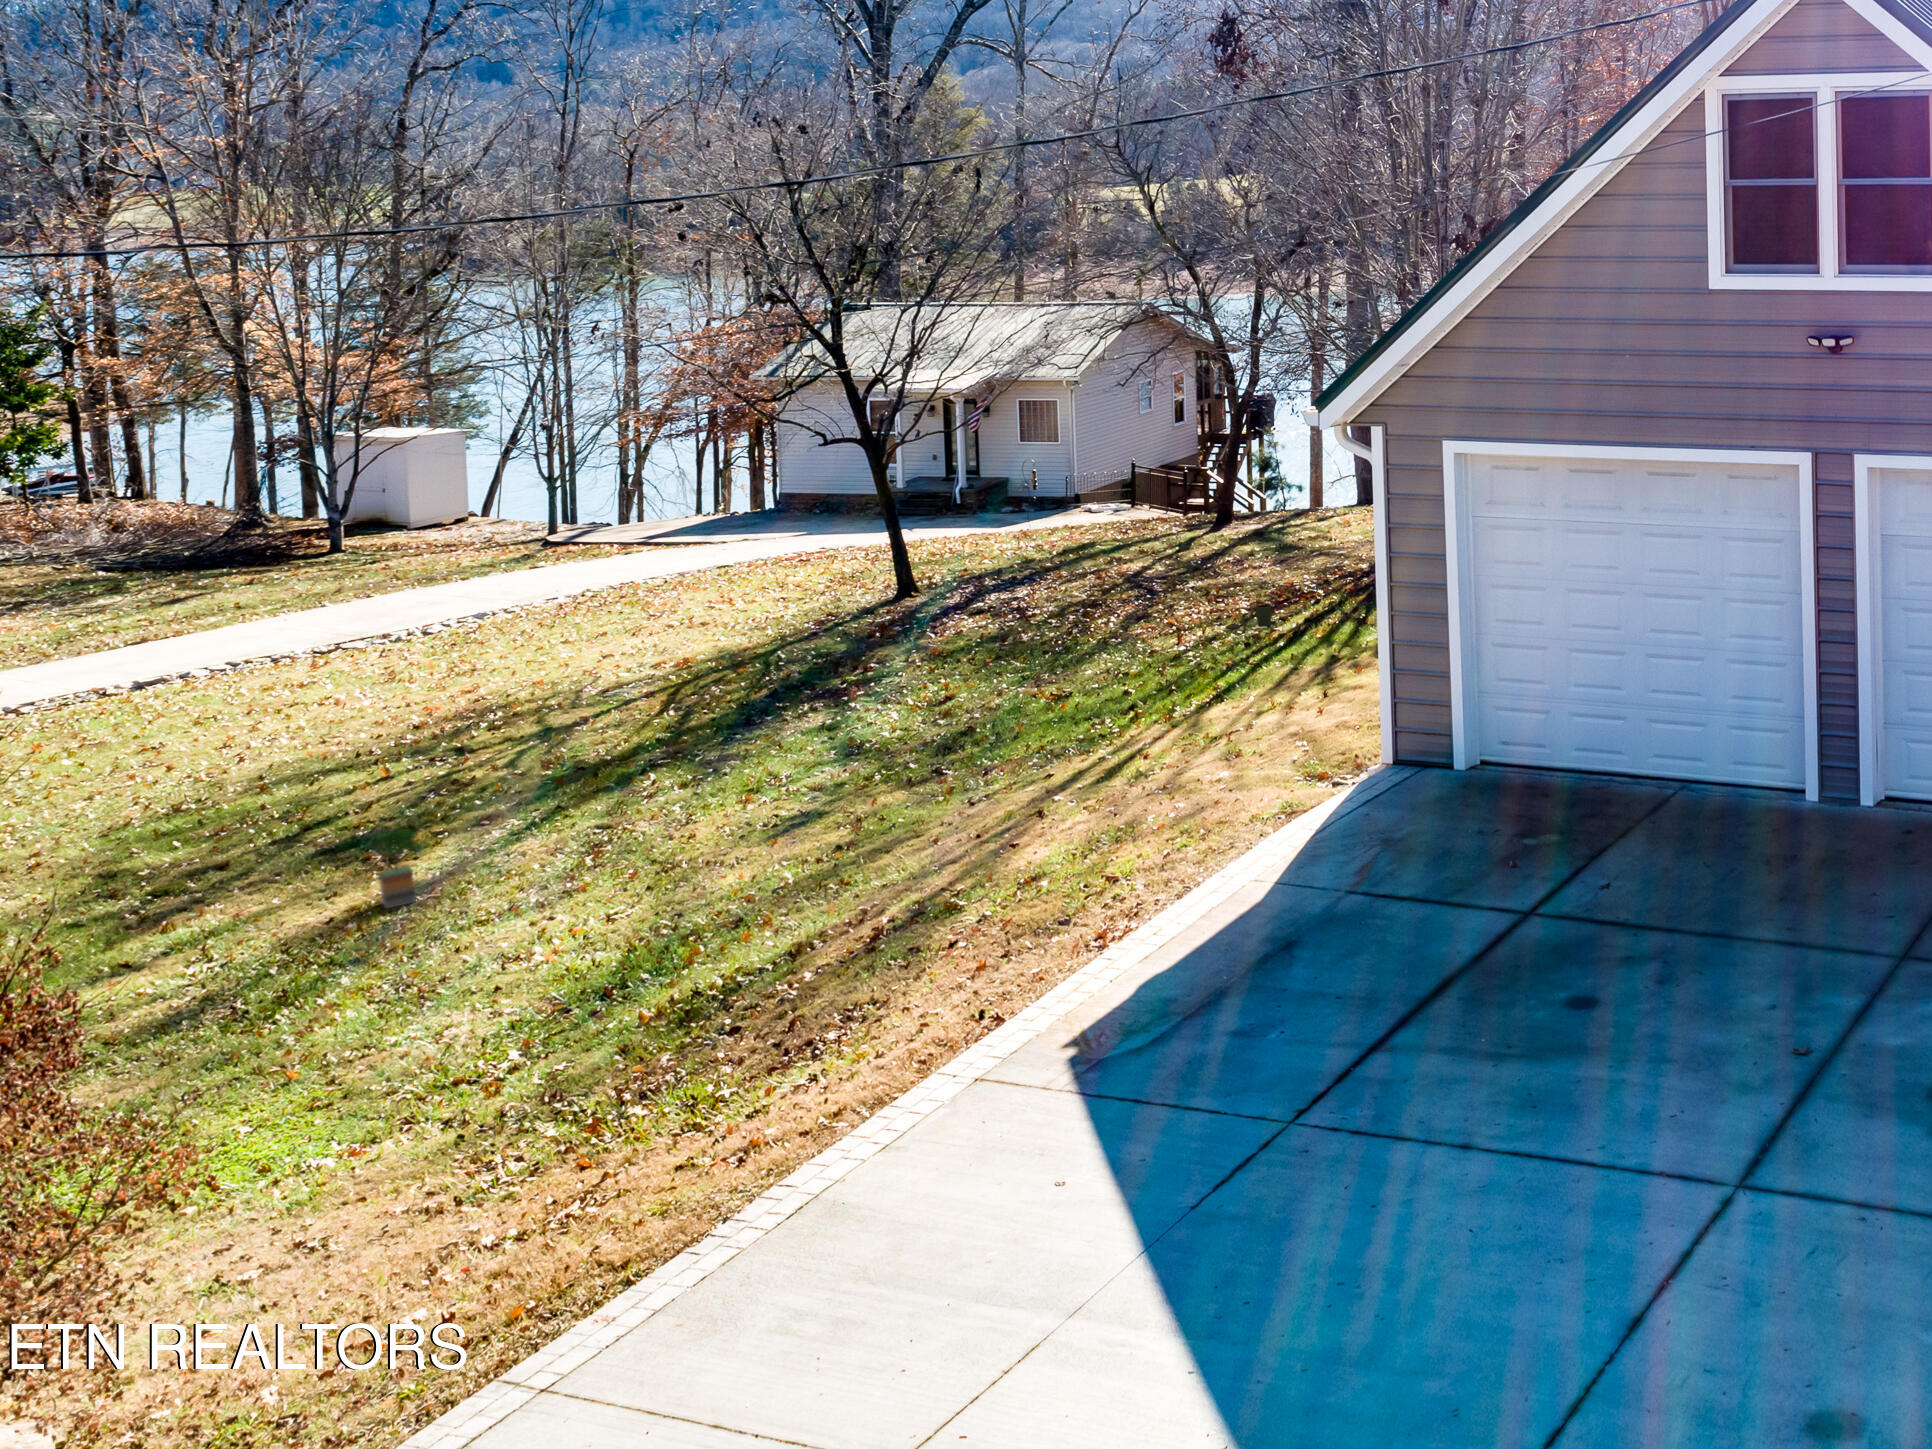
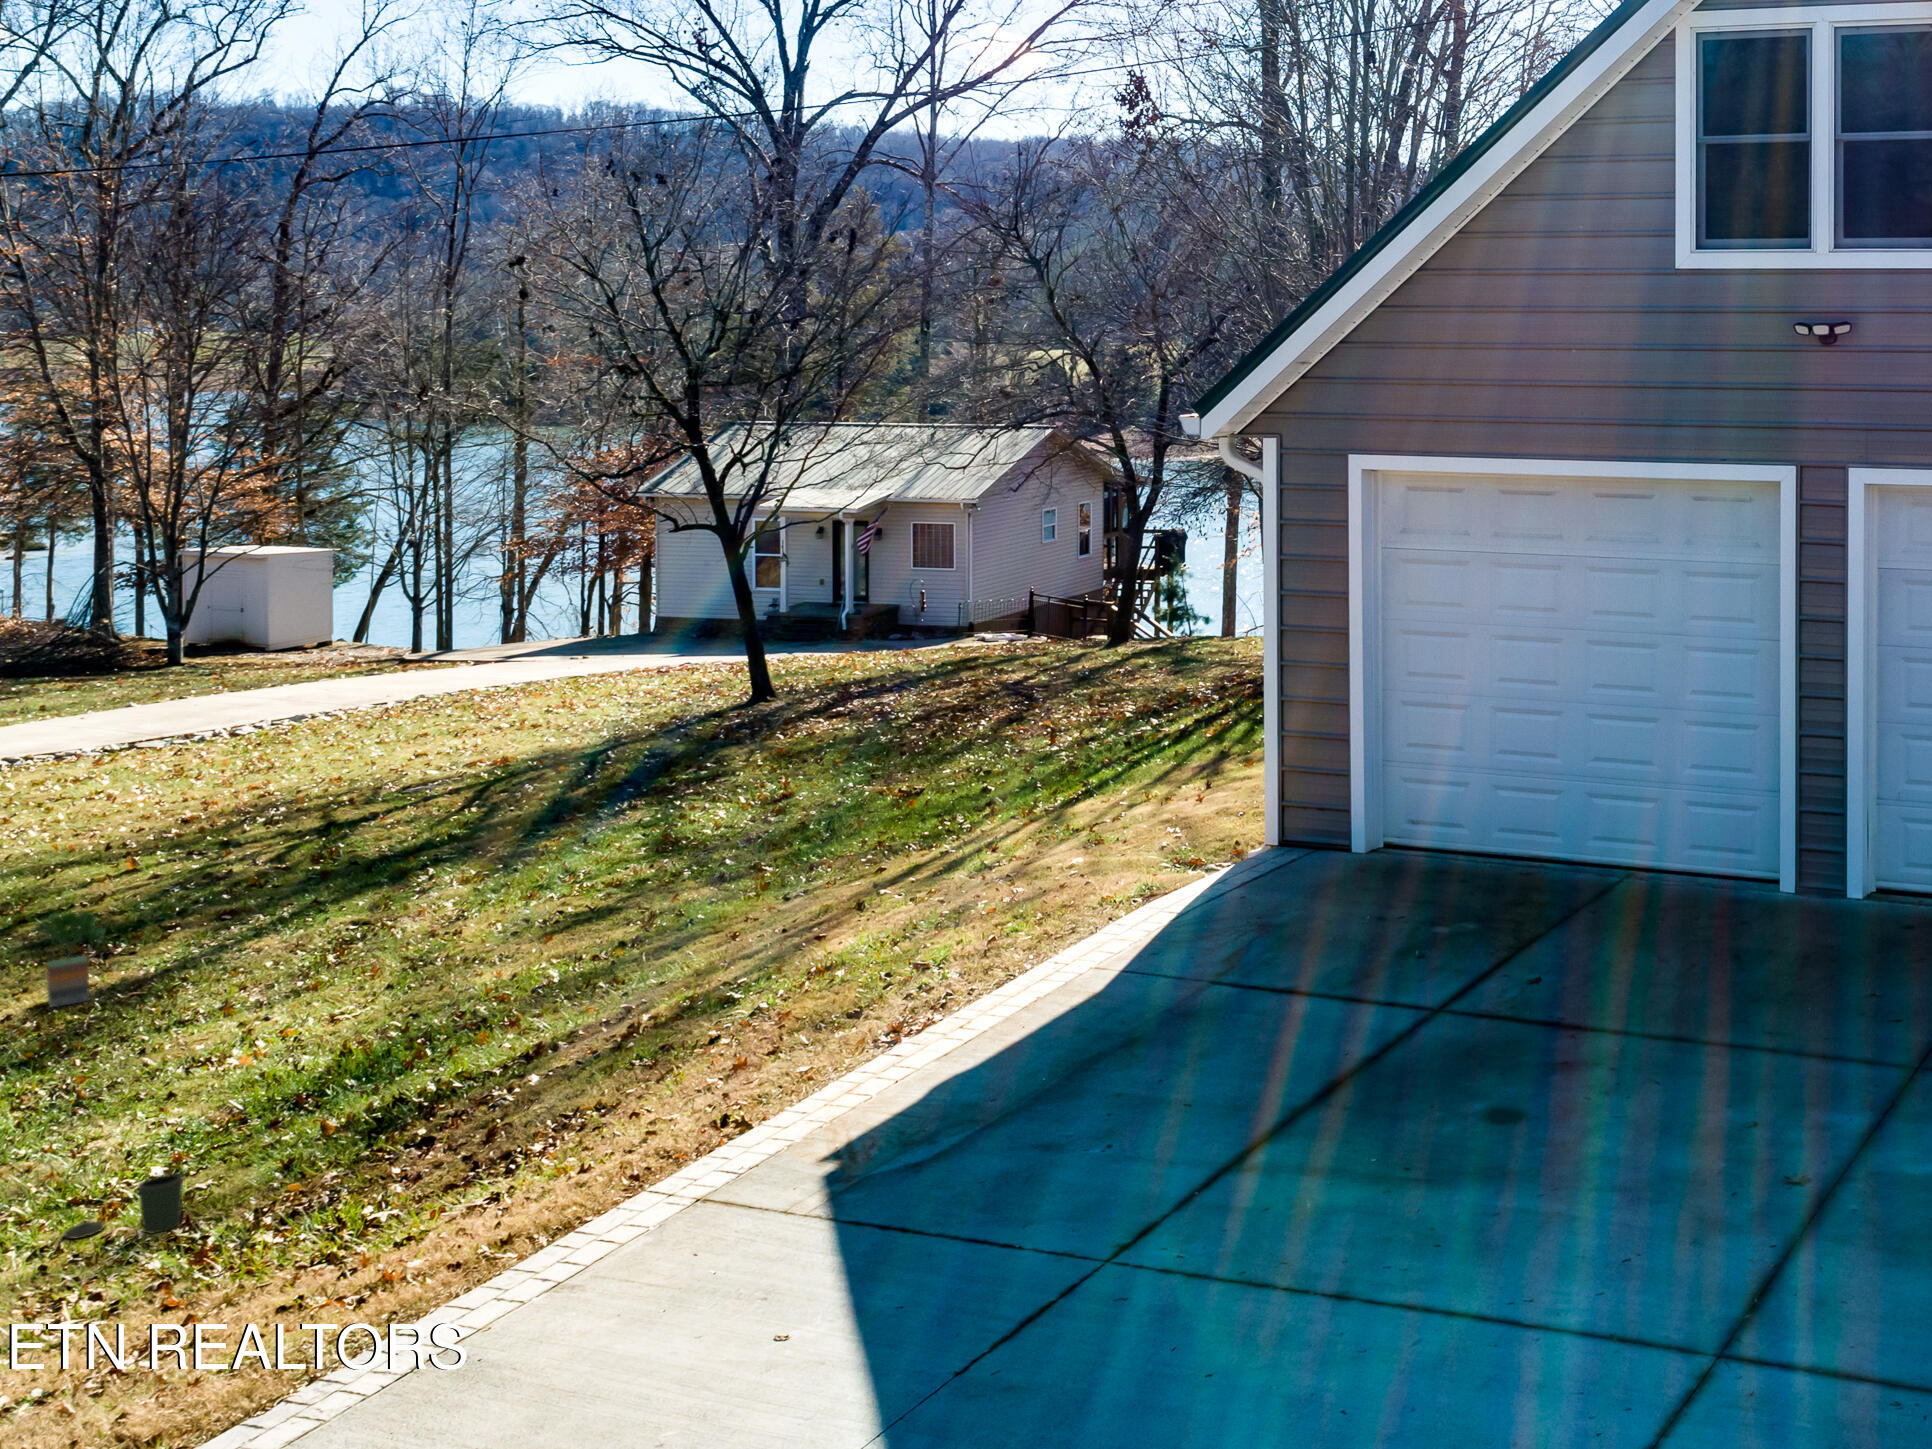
trash can: present [1226,604,1271,629] -> present [64,1173,183,1239]

